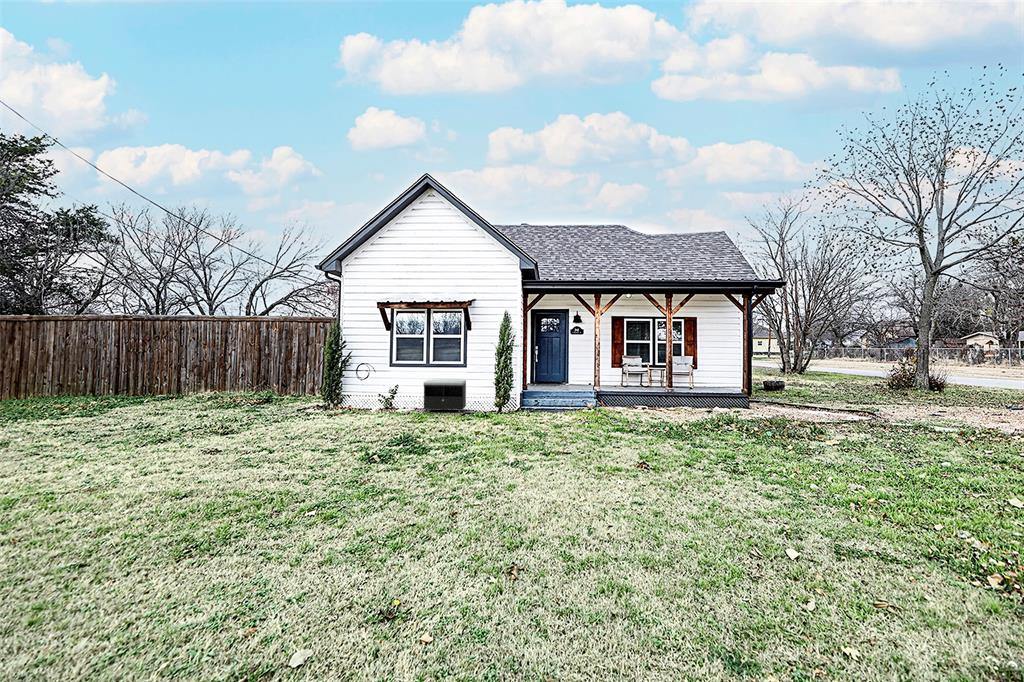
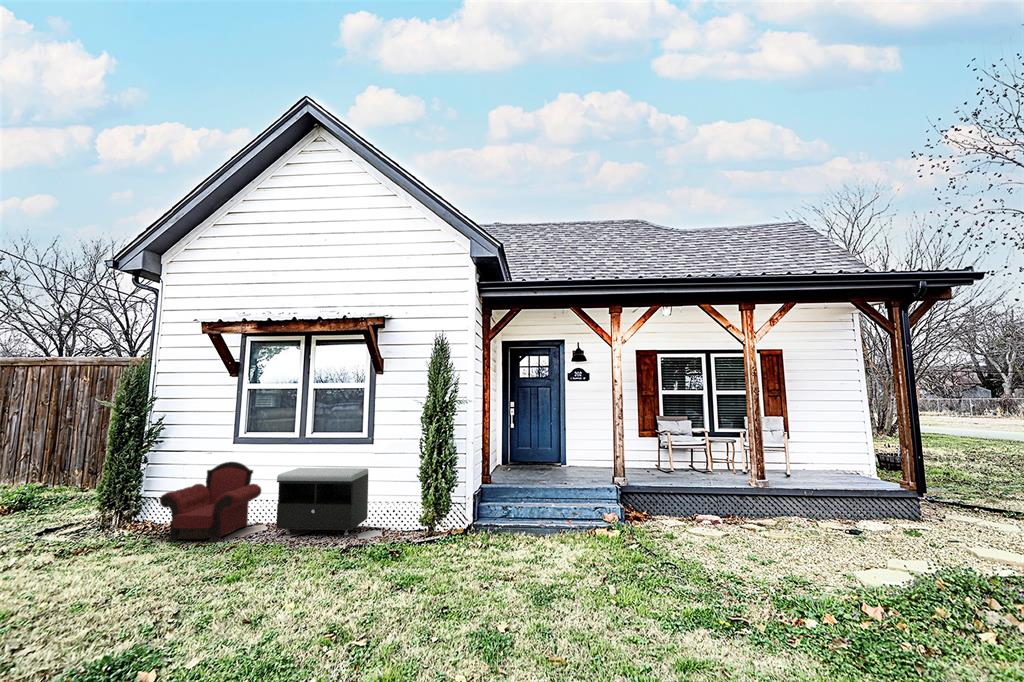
armchair: none [366,376,411,414] -> present [160,462,261,542]

